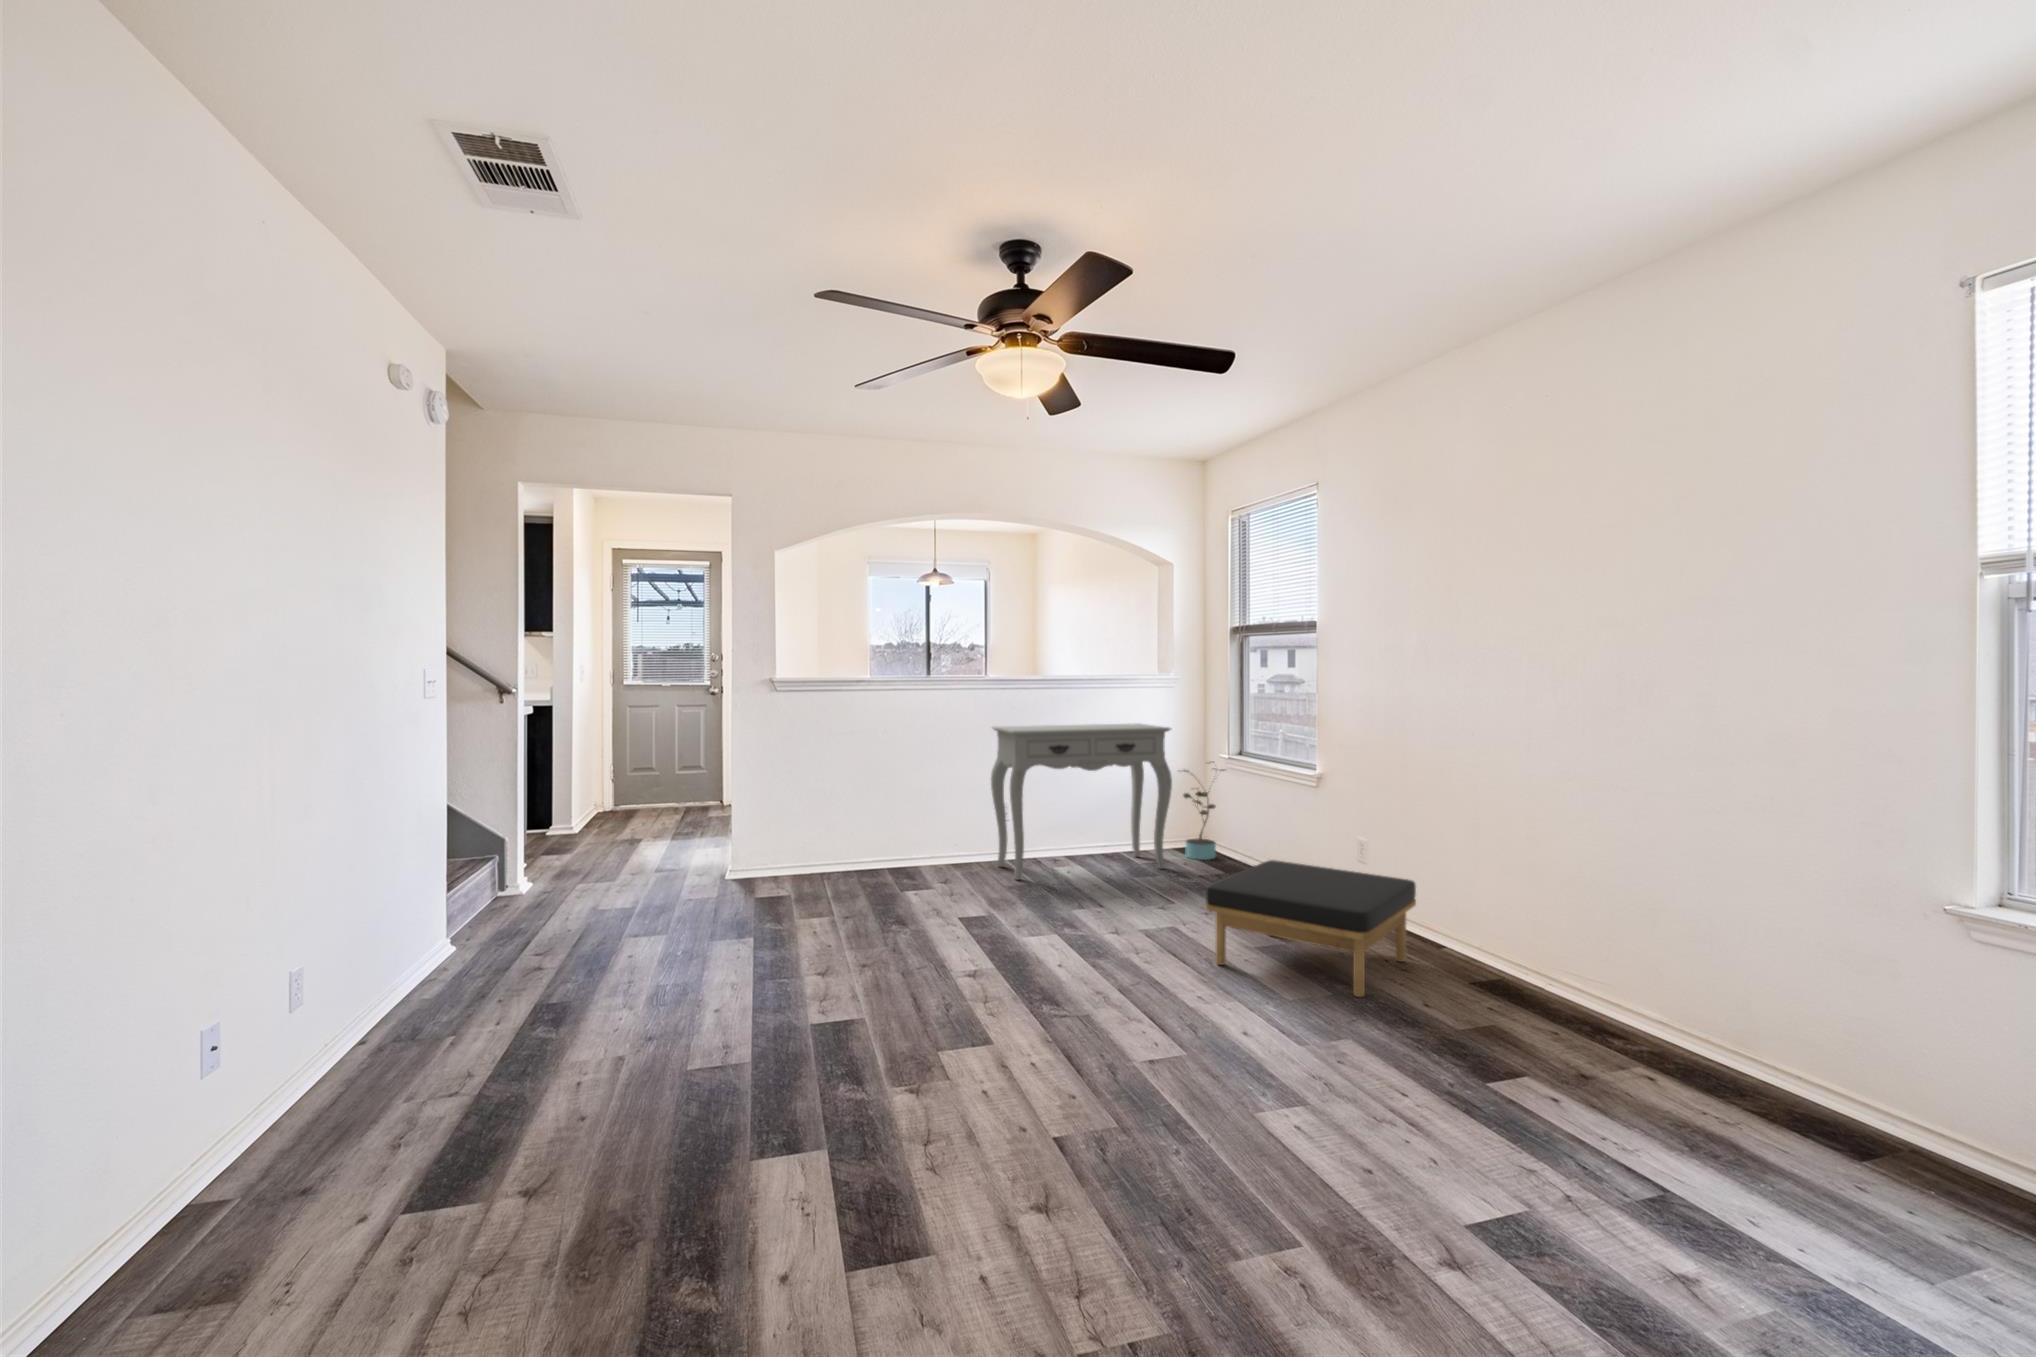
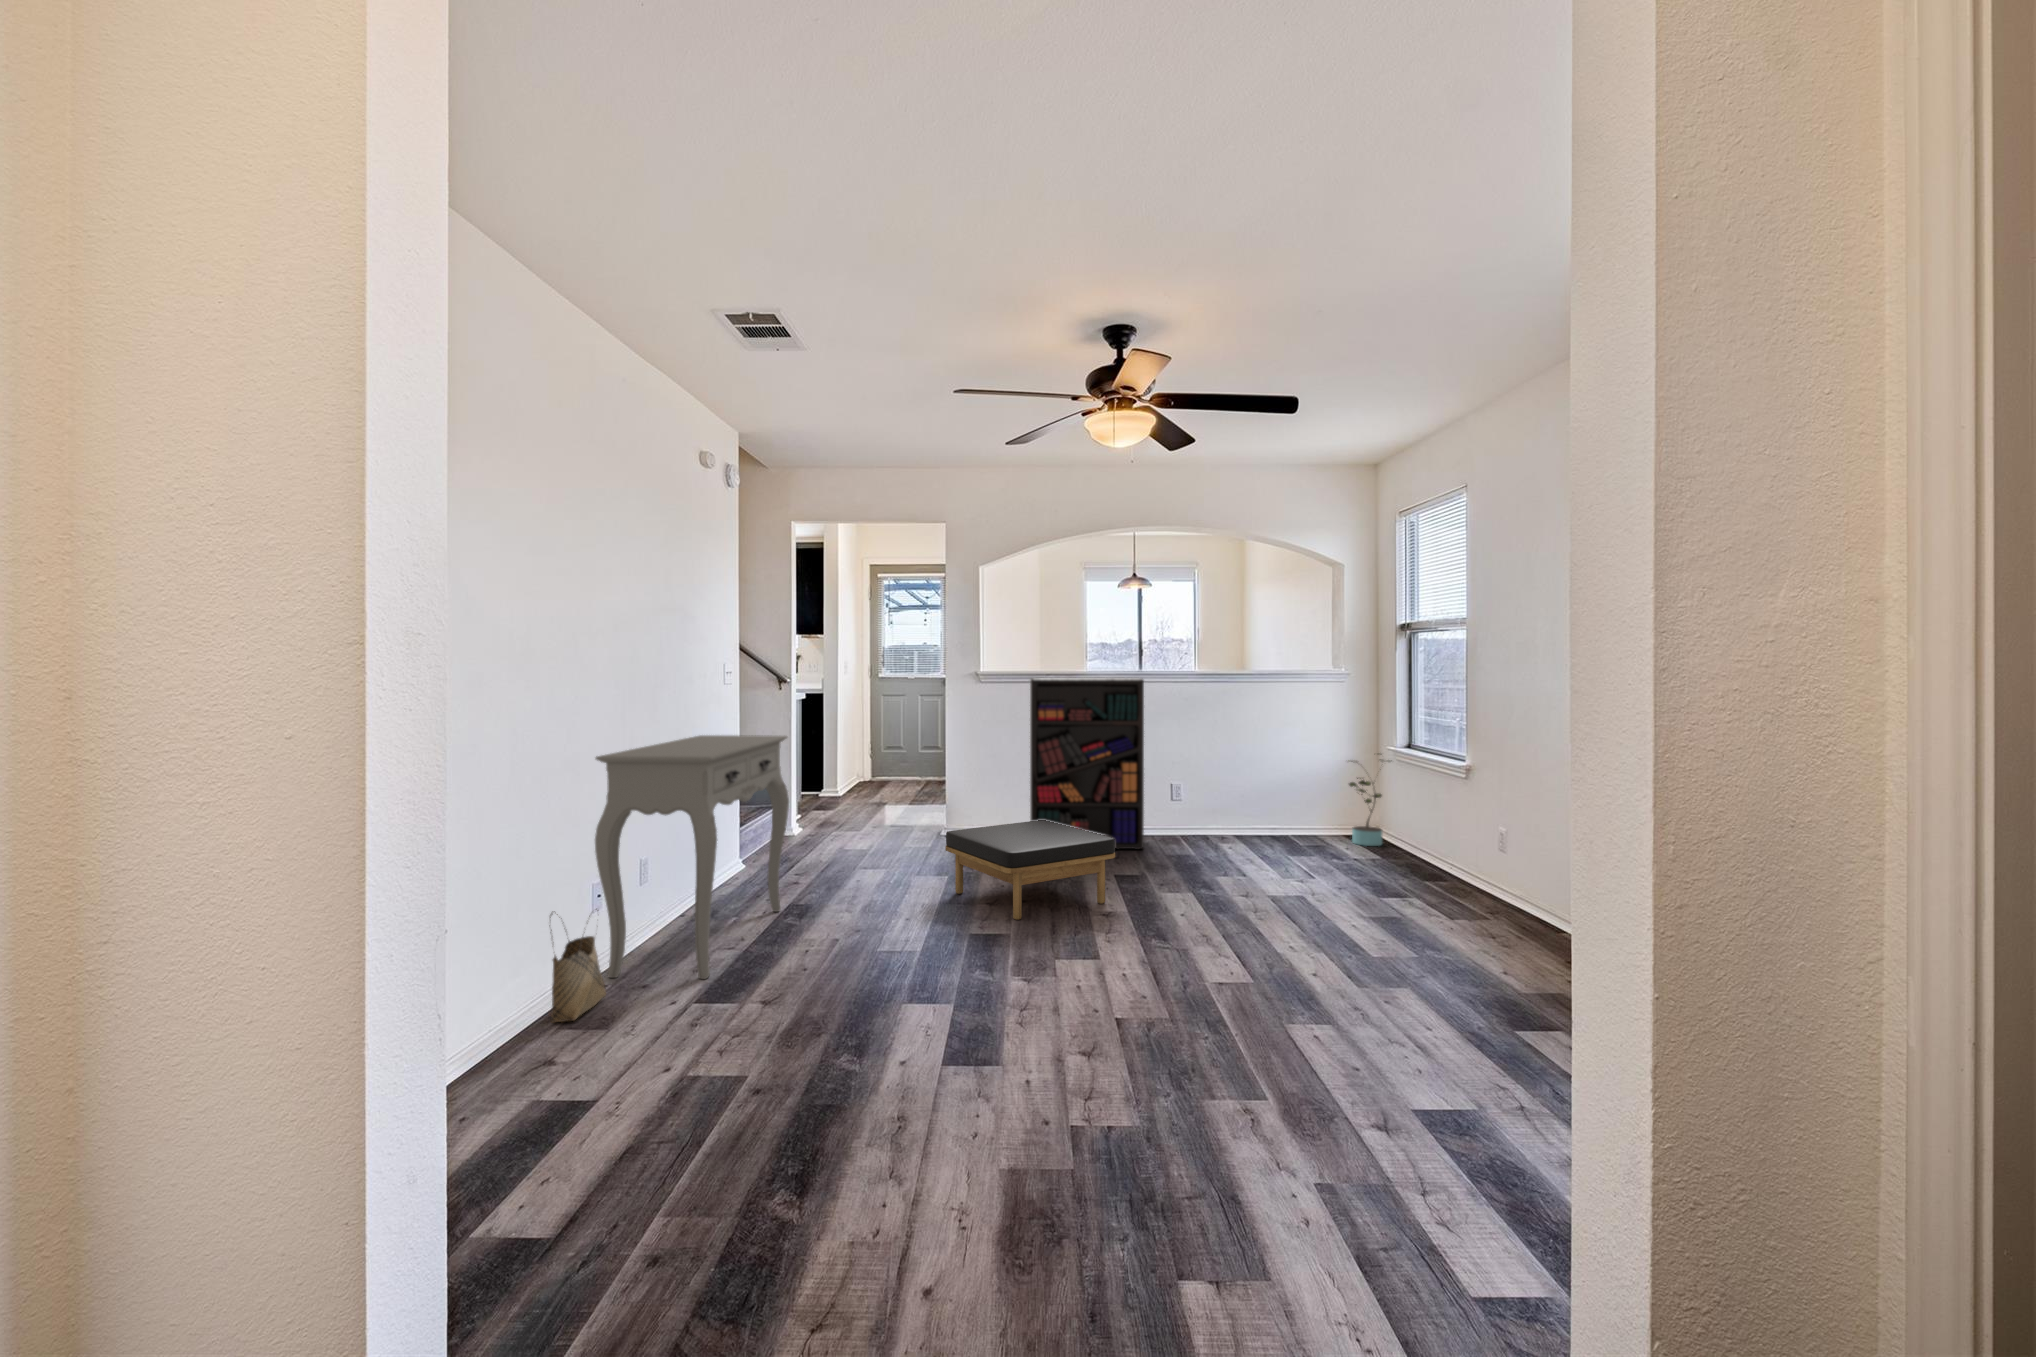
bookshelf: none [839,685,976,890] -> present [1030,678,1144,849]
console table: present [991,723,1172,880] -> present [595,735,789,979]
ottoman: present [1205,860,1416,997] -> present [945,820,1115,920]
woven basket: none [107,1088,229,1310] -> present [550,909,606,1022]

